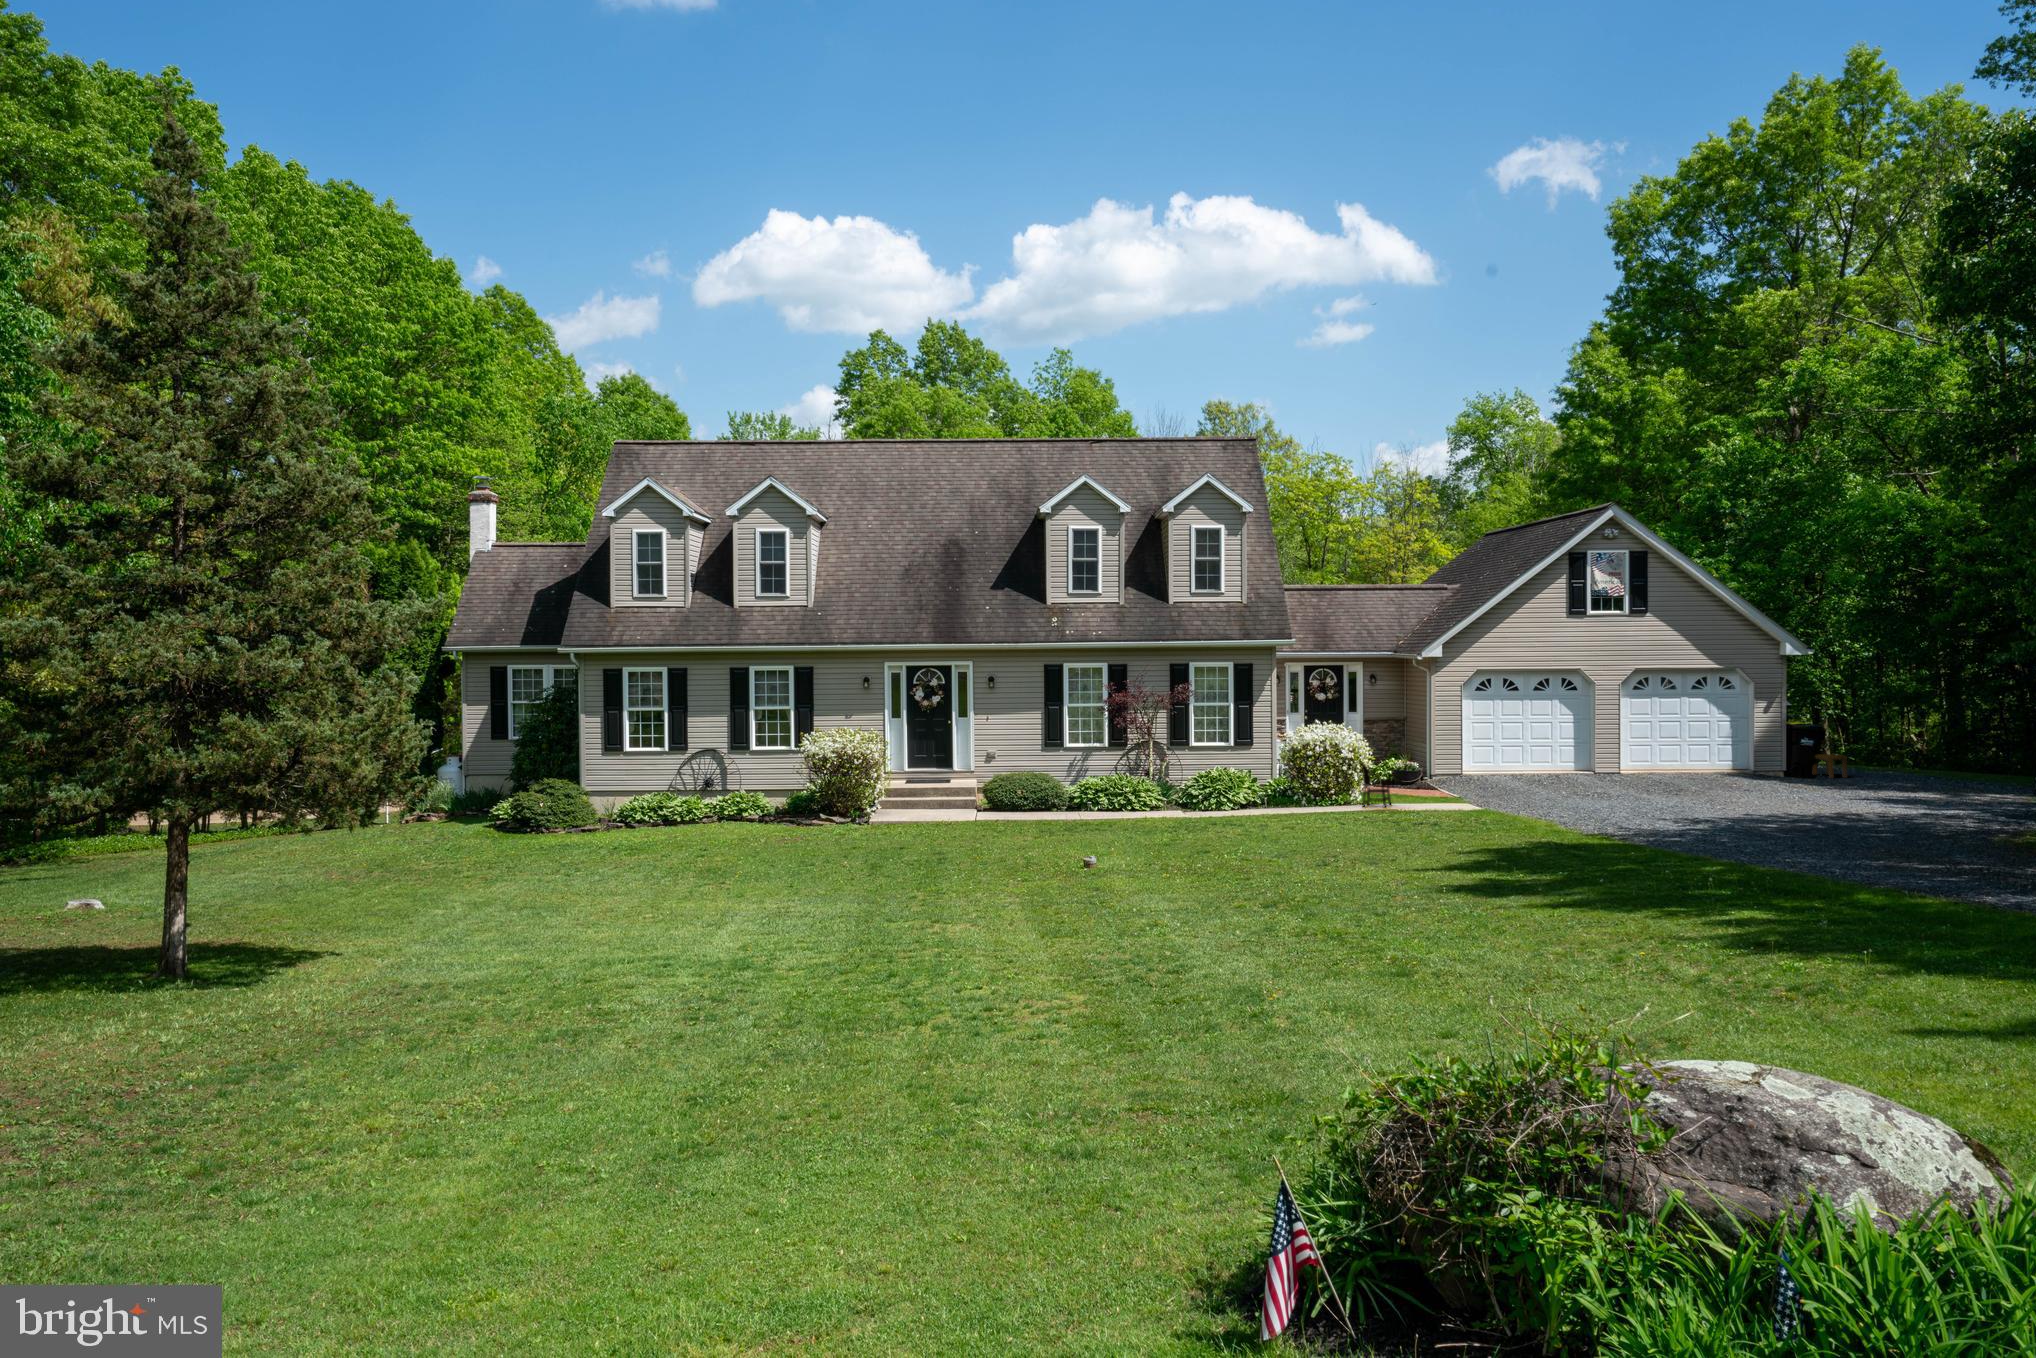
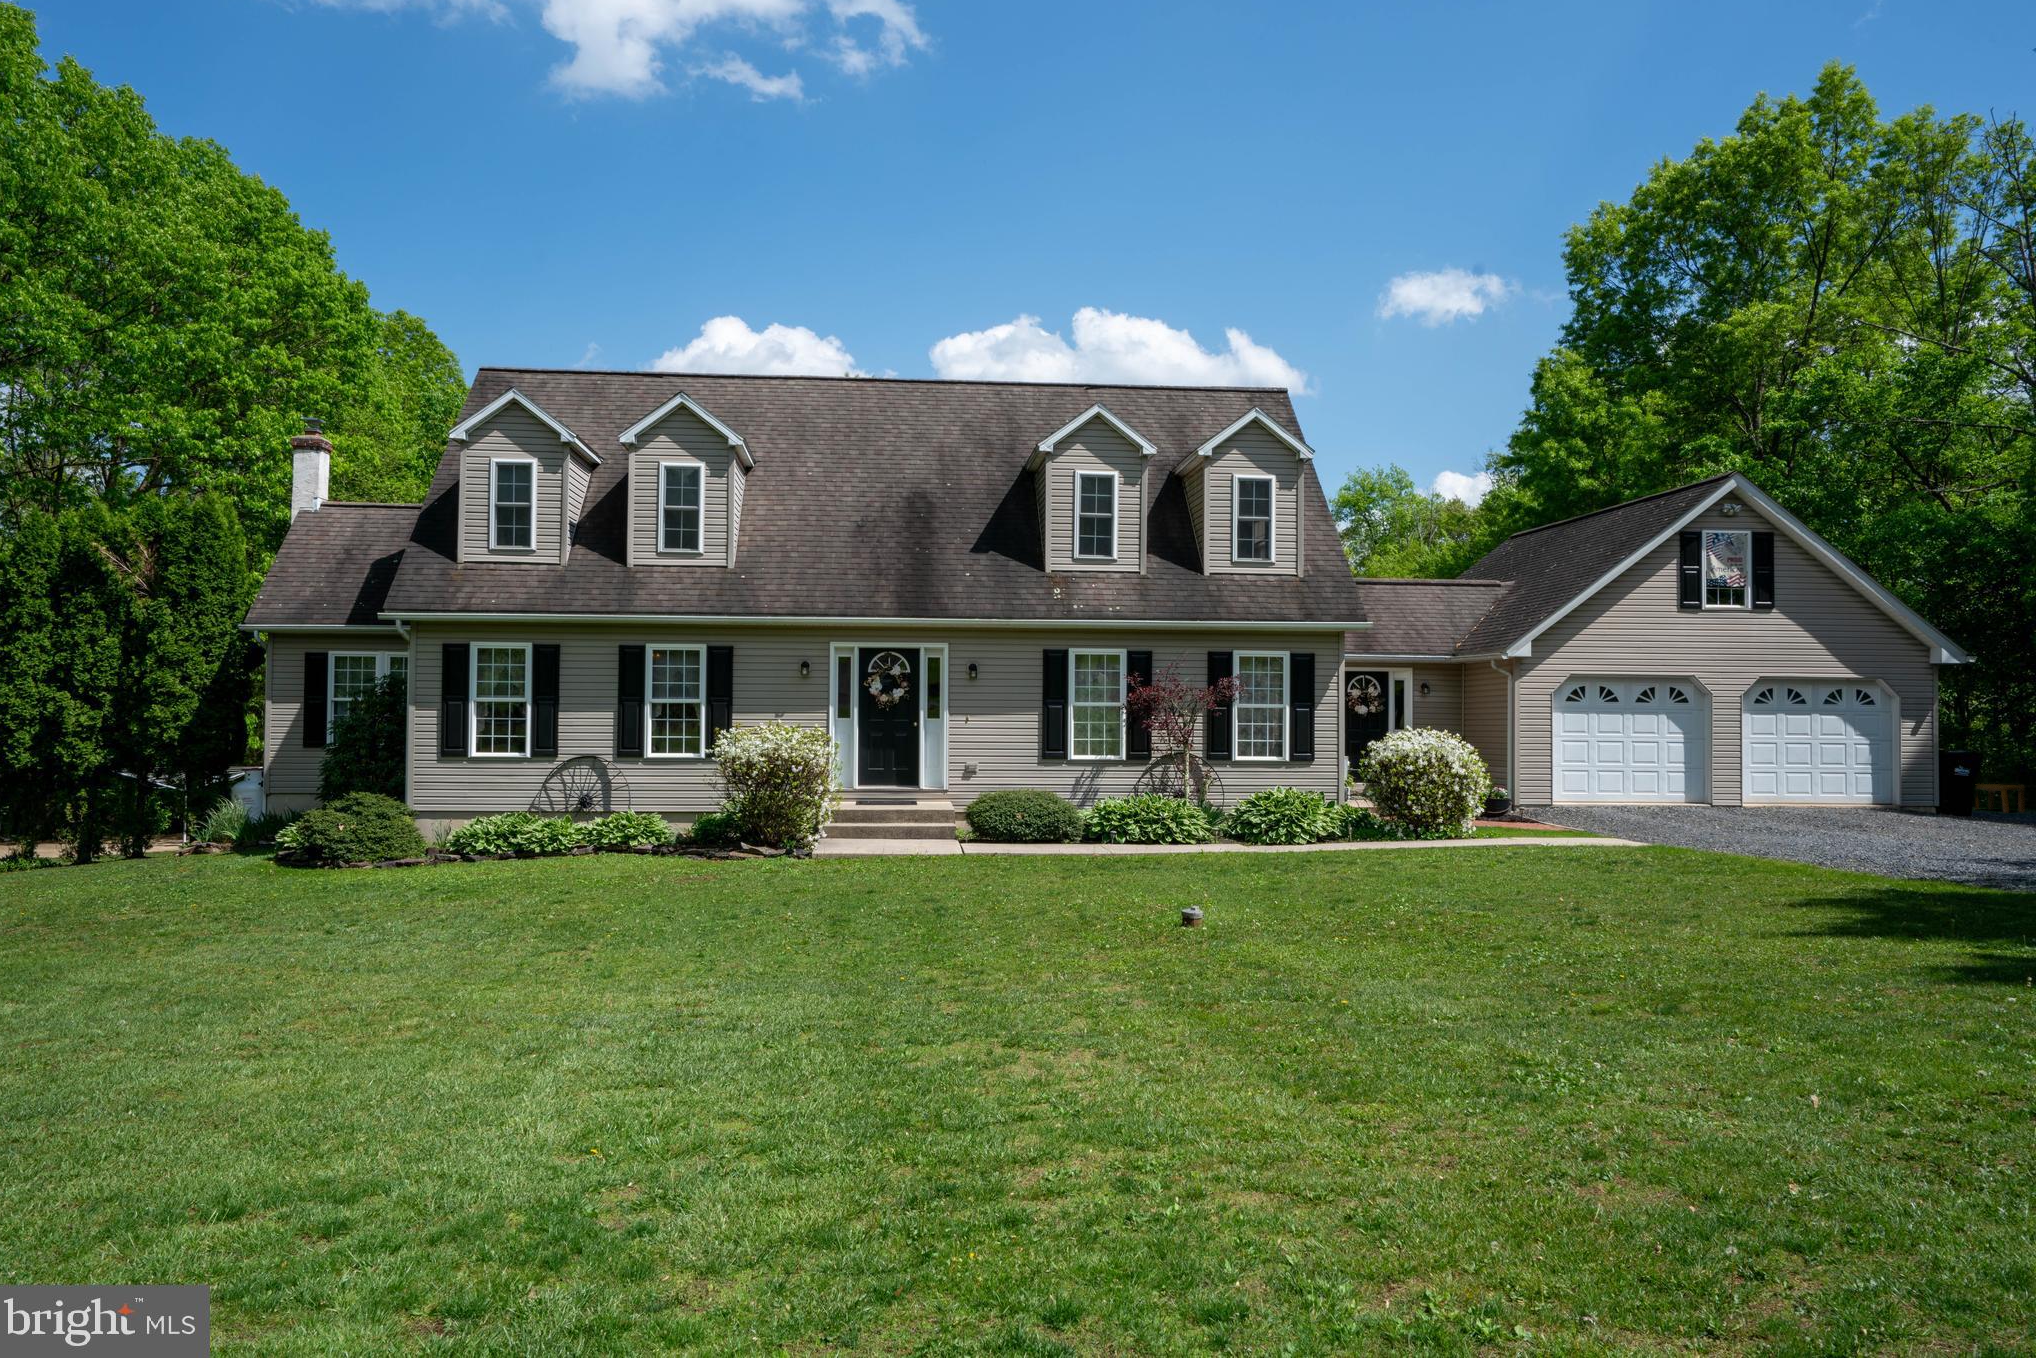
armchair: present [1361,763,1392,807] -> none [1464,780,1503,841]

